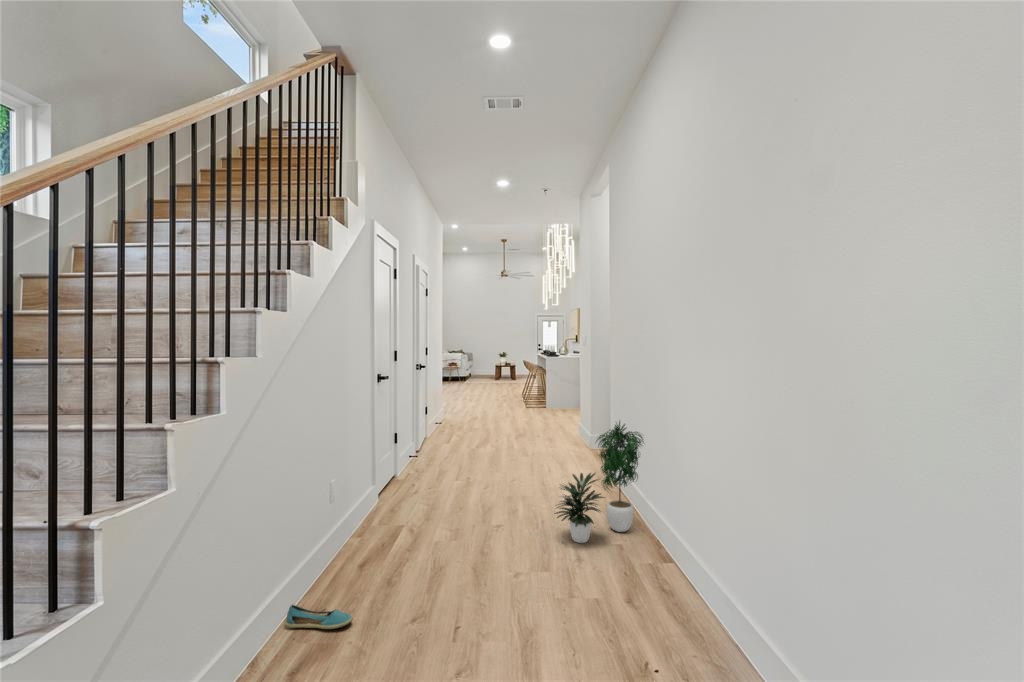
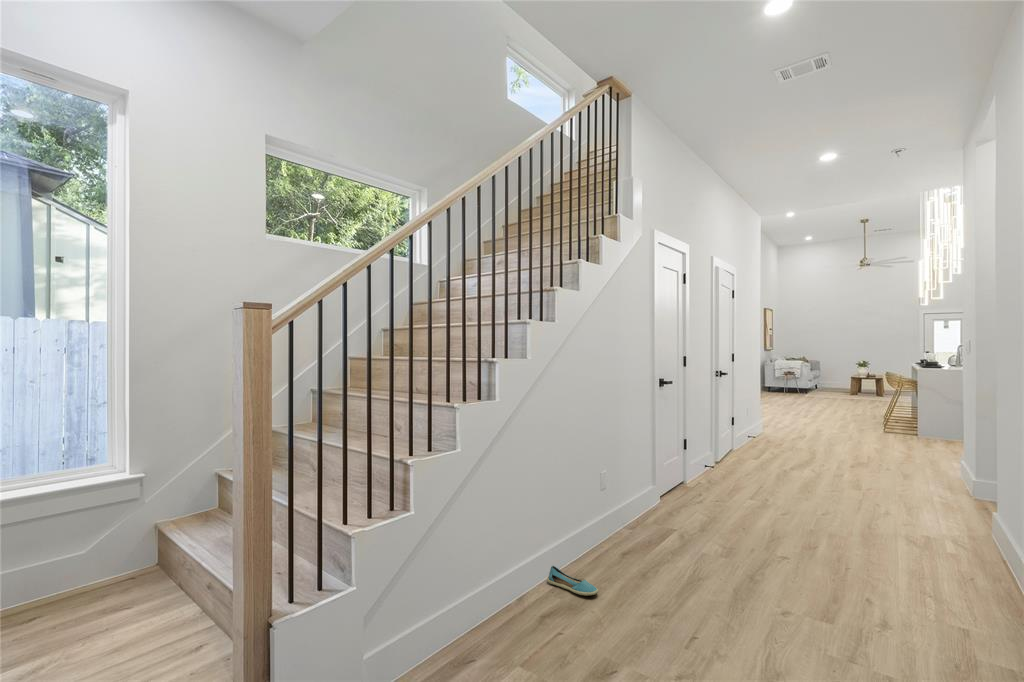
potted plant: present [555,421,644,543] -> none [845,452,1000,603]

